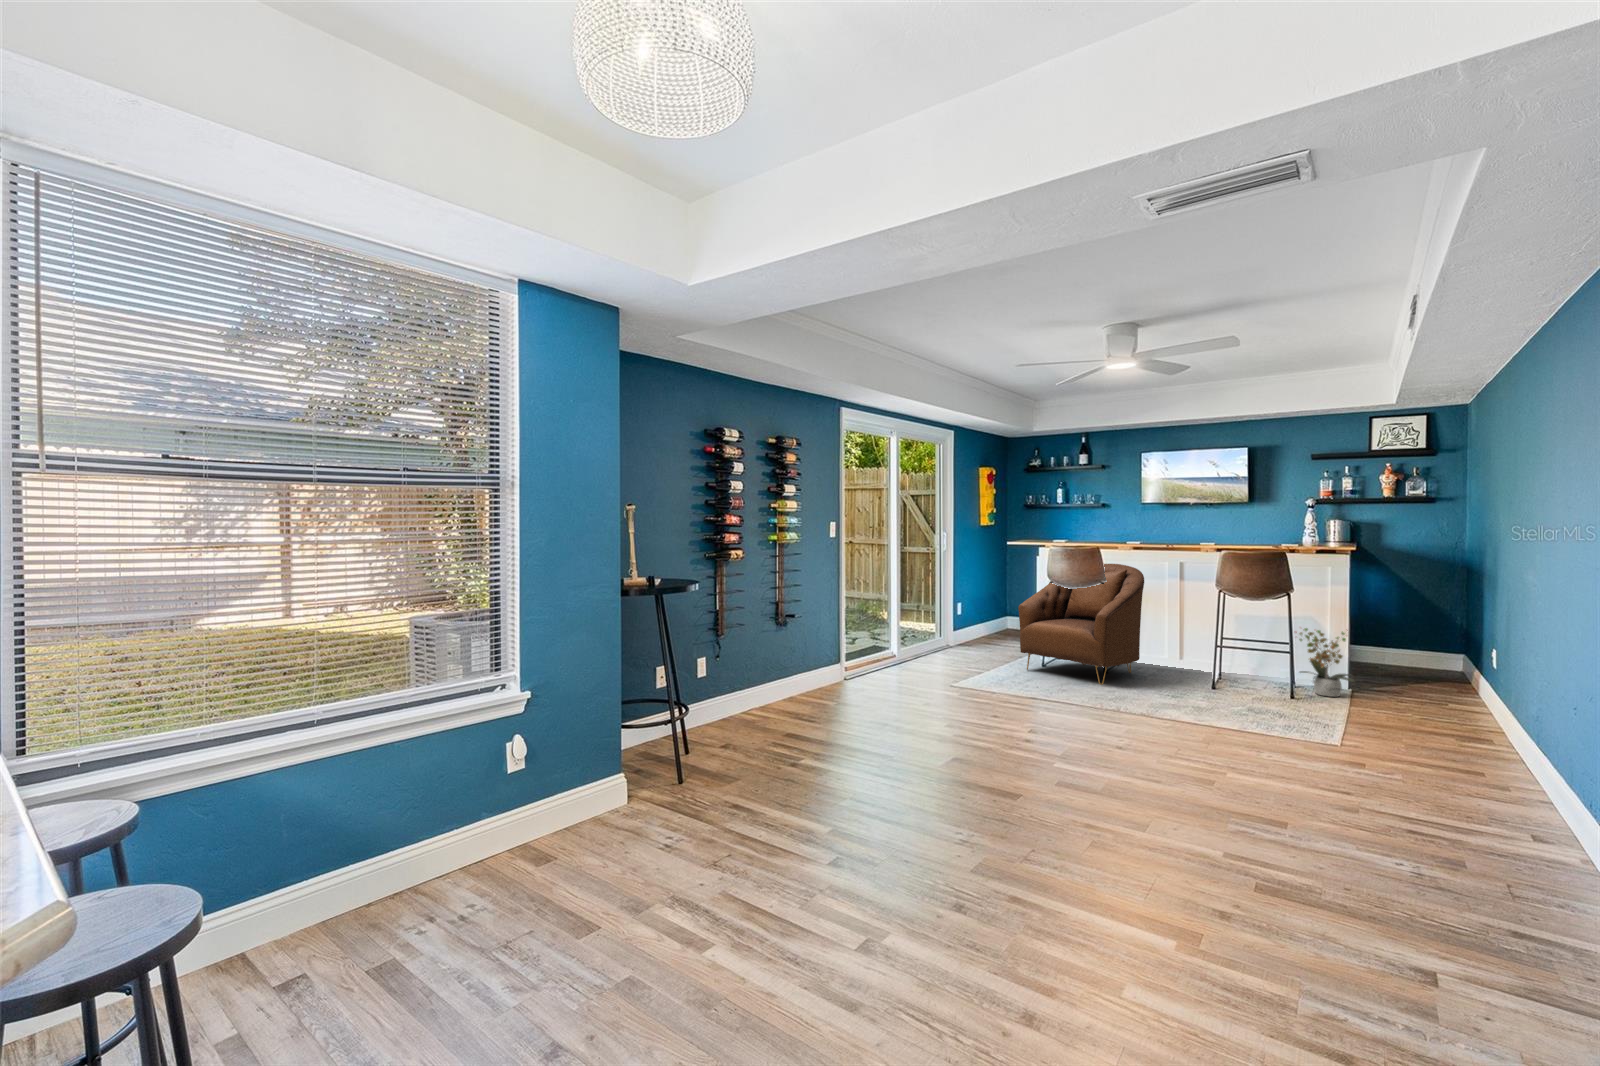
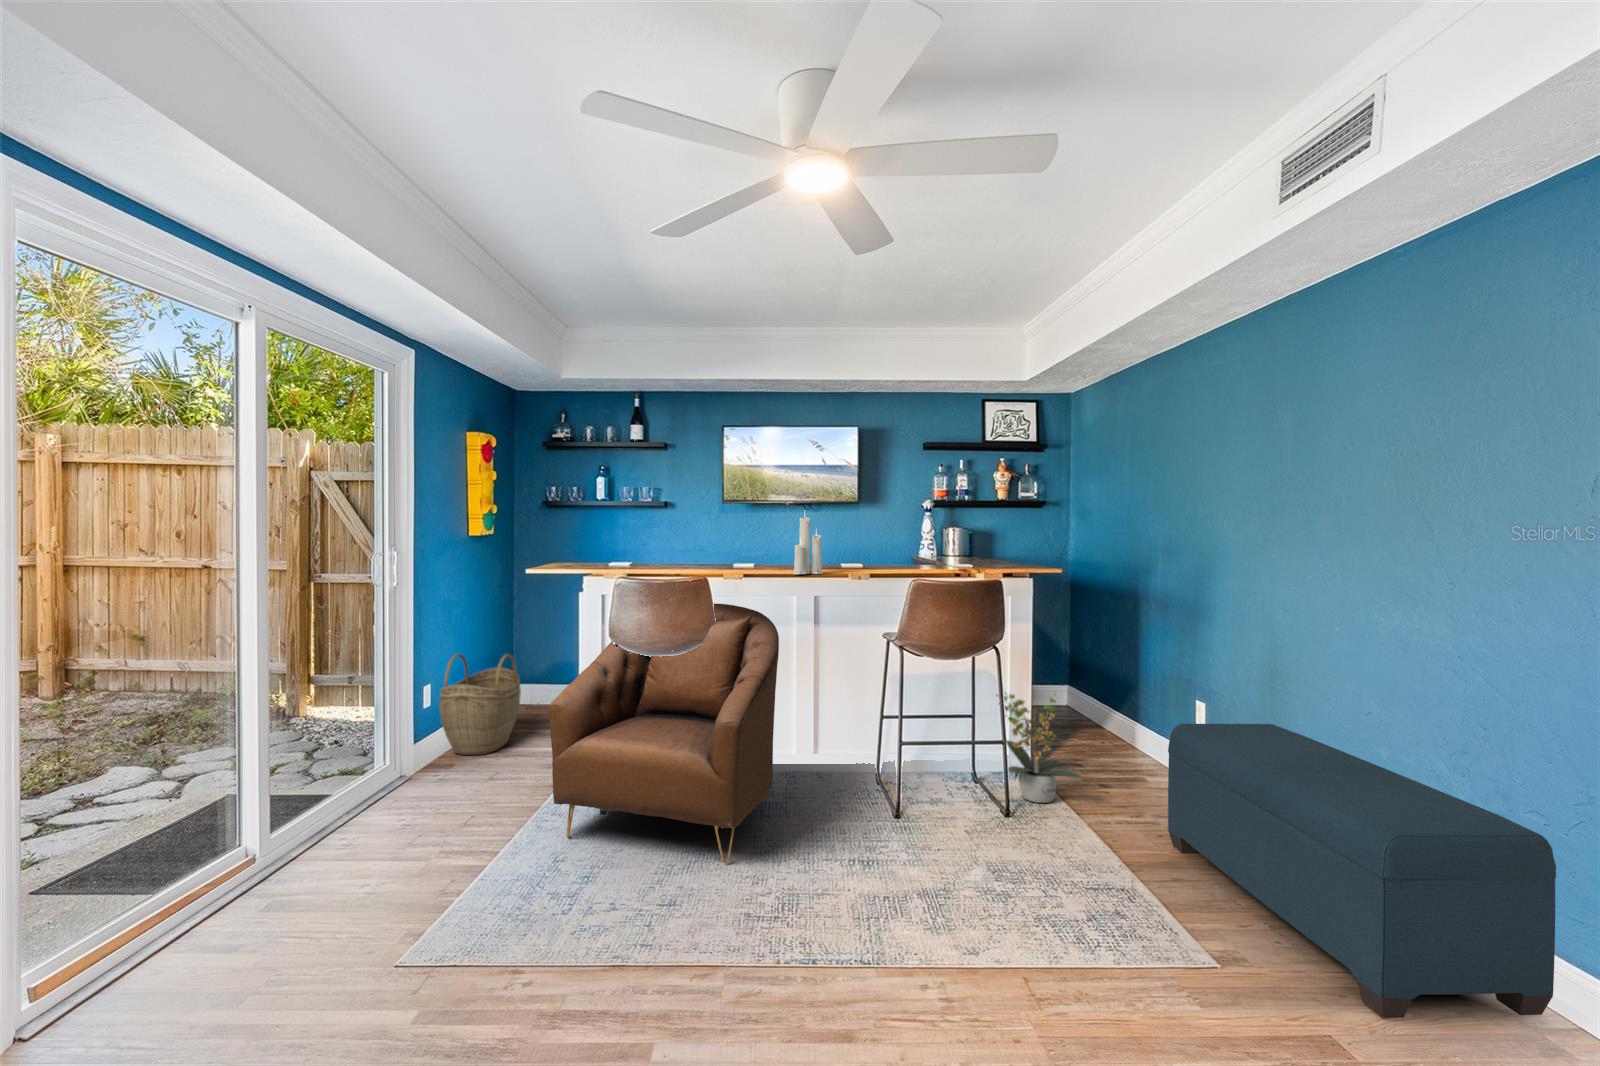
candle: none [1161,508,1182,548] -> present [793,513,823,574]
woven basket: none [967,590,1009,644] -> present [439,654,521,755]
bench: none [1392,642,1522,774] -> present [1168,724,1556,1018]

